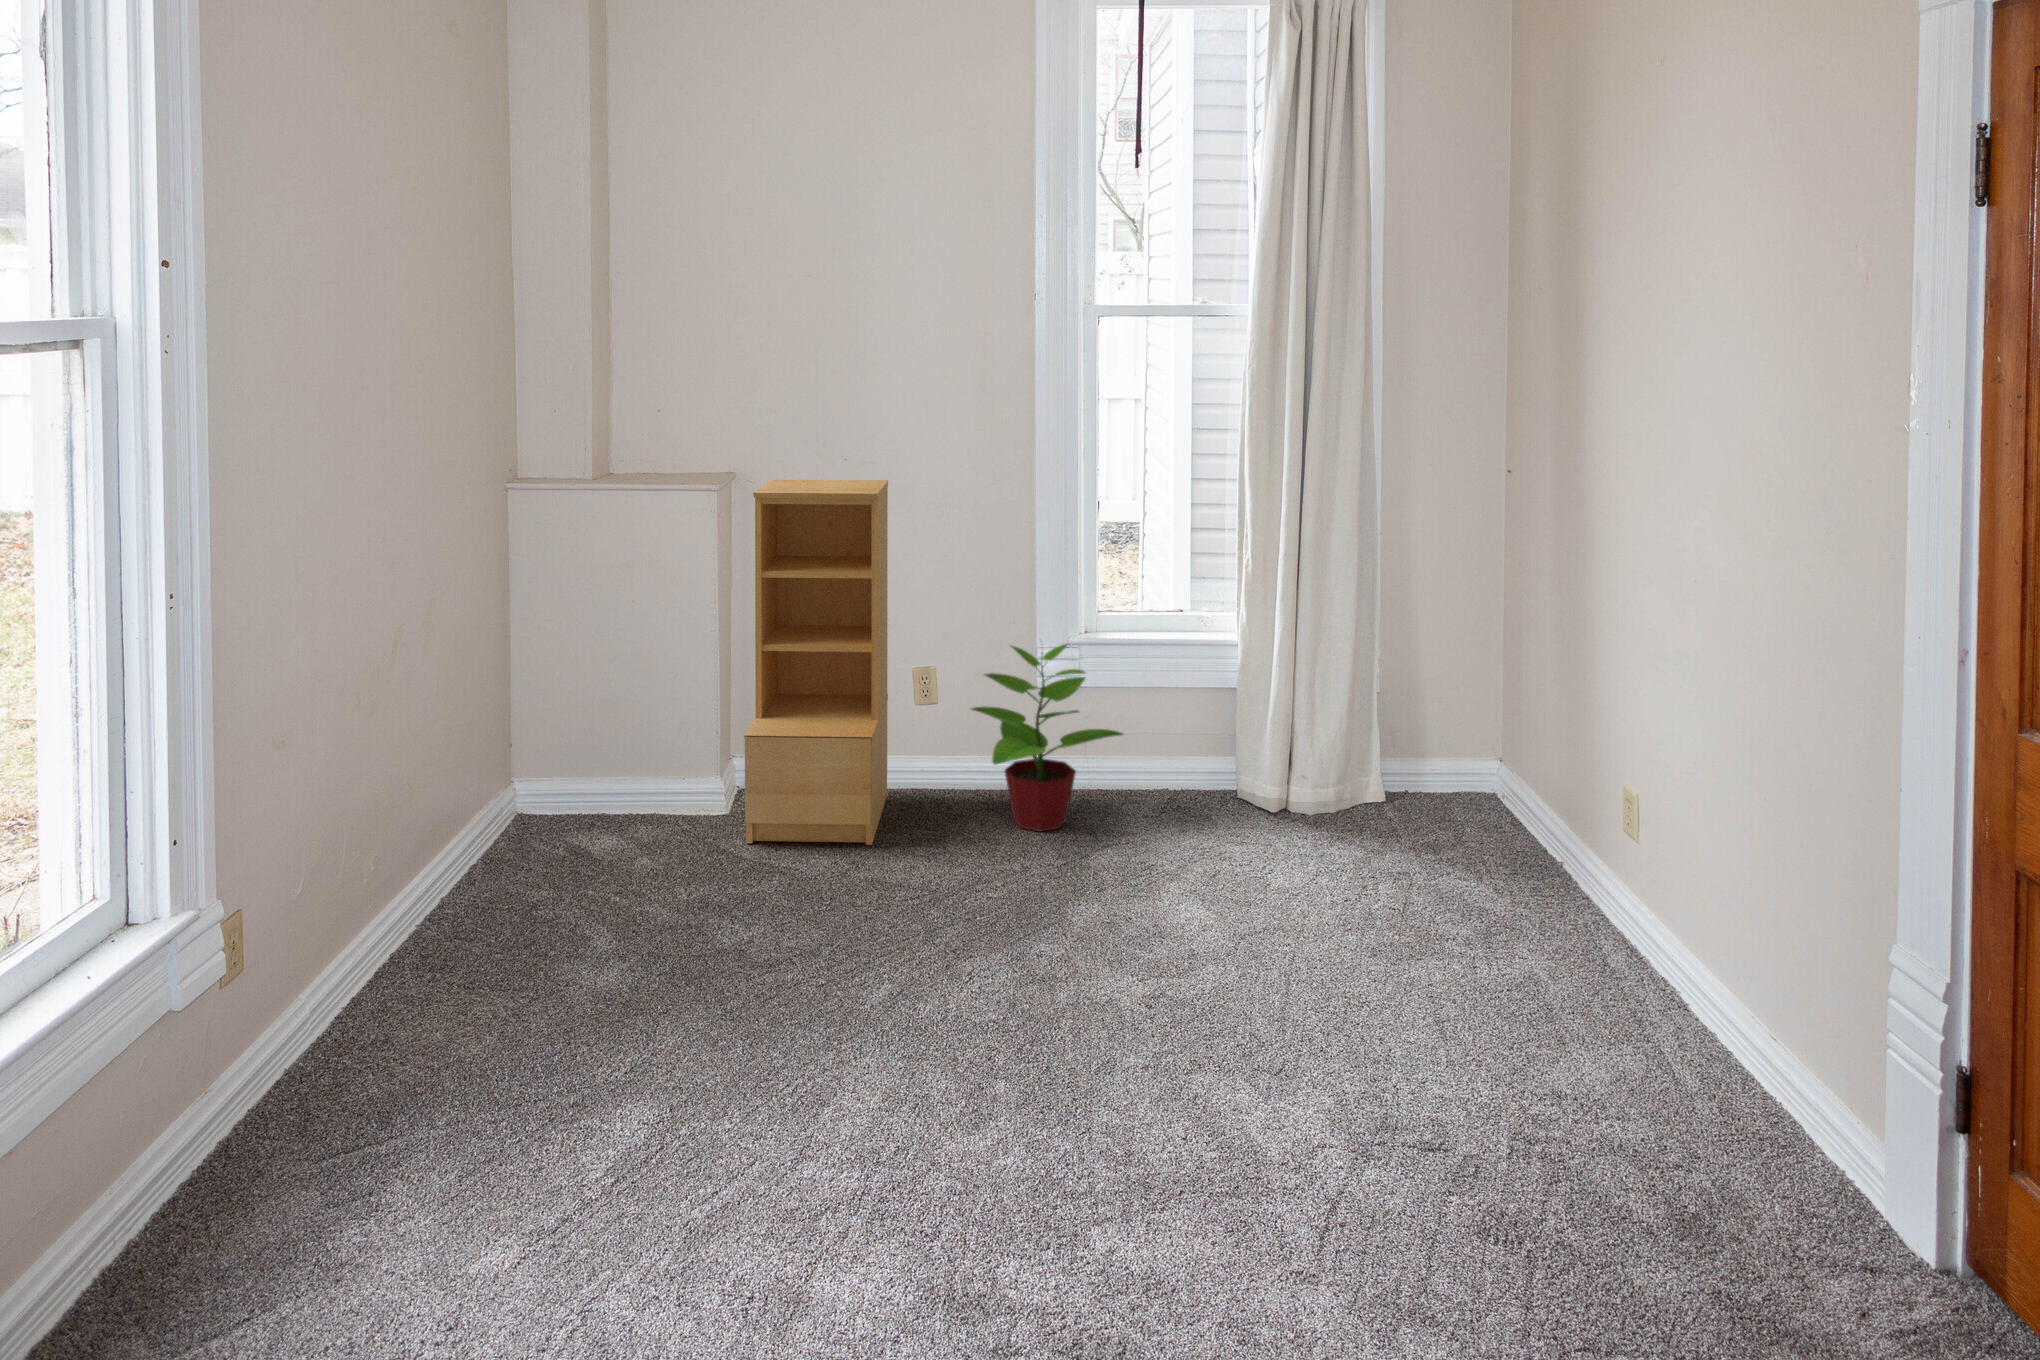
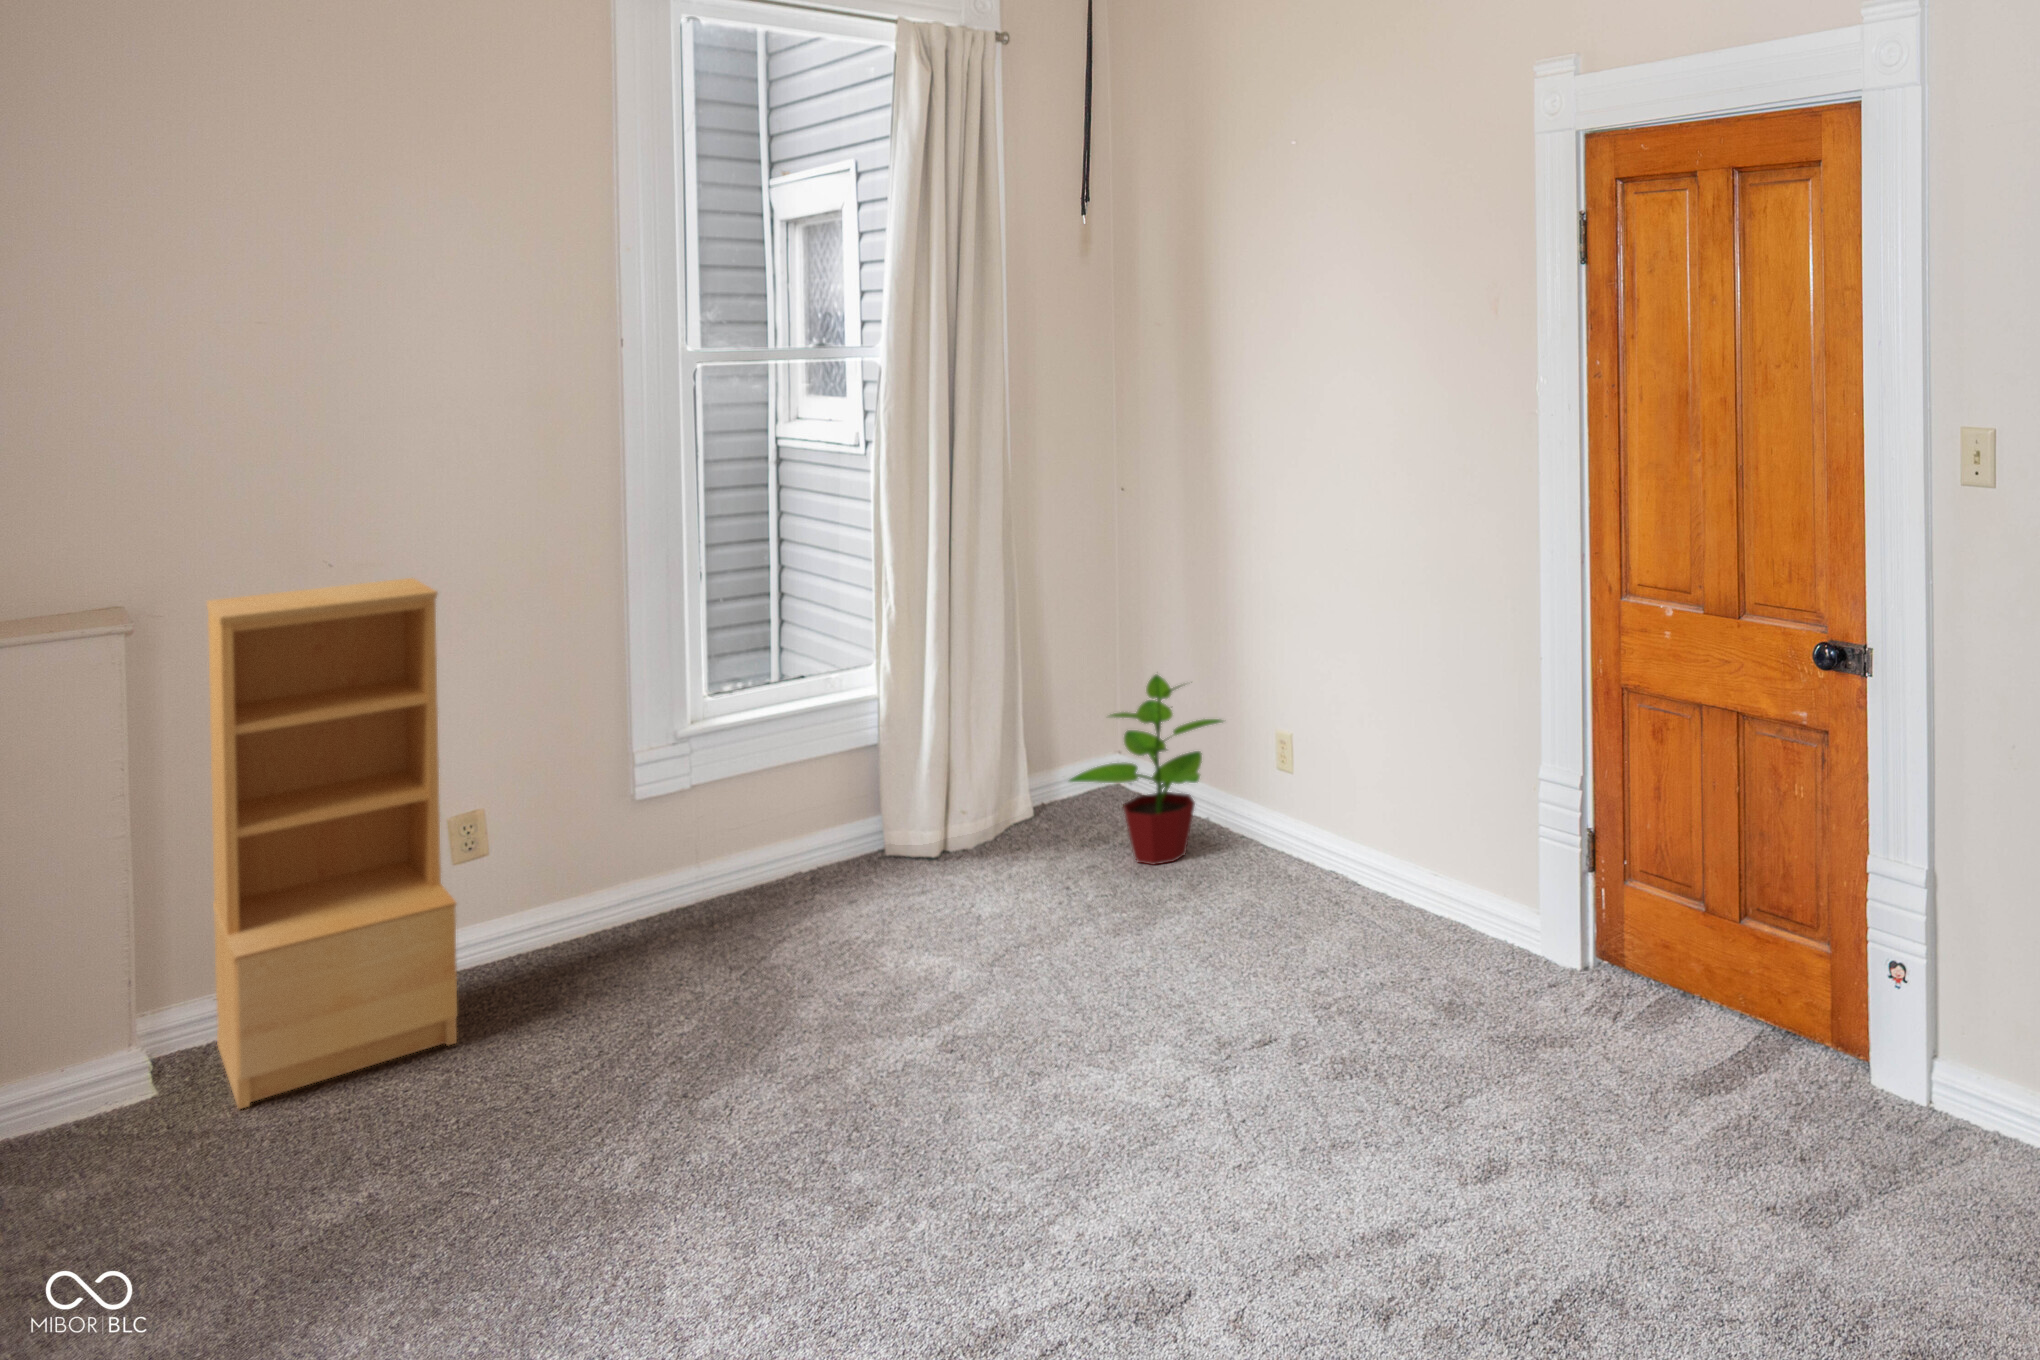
potted plant: present [971,644,1123,831] -> present [1070,675,1222,865]

